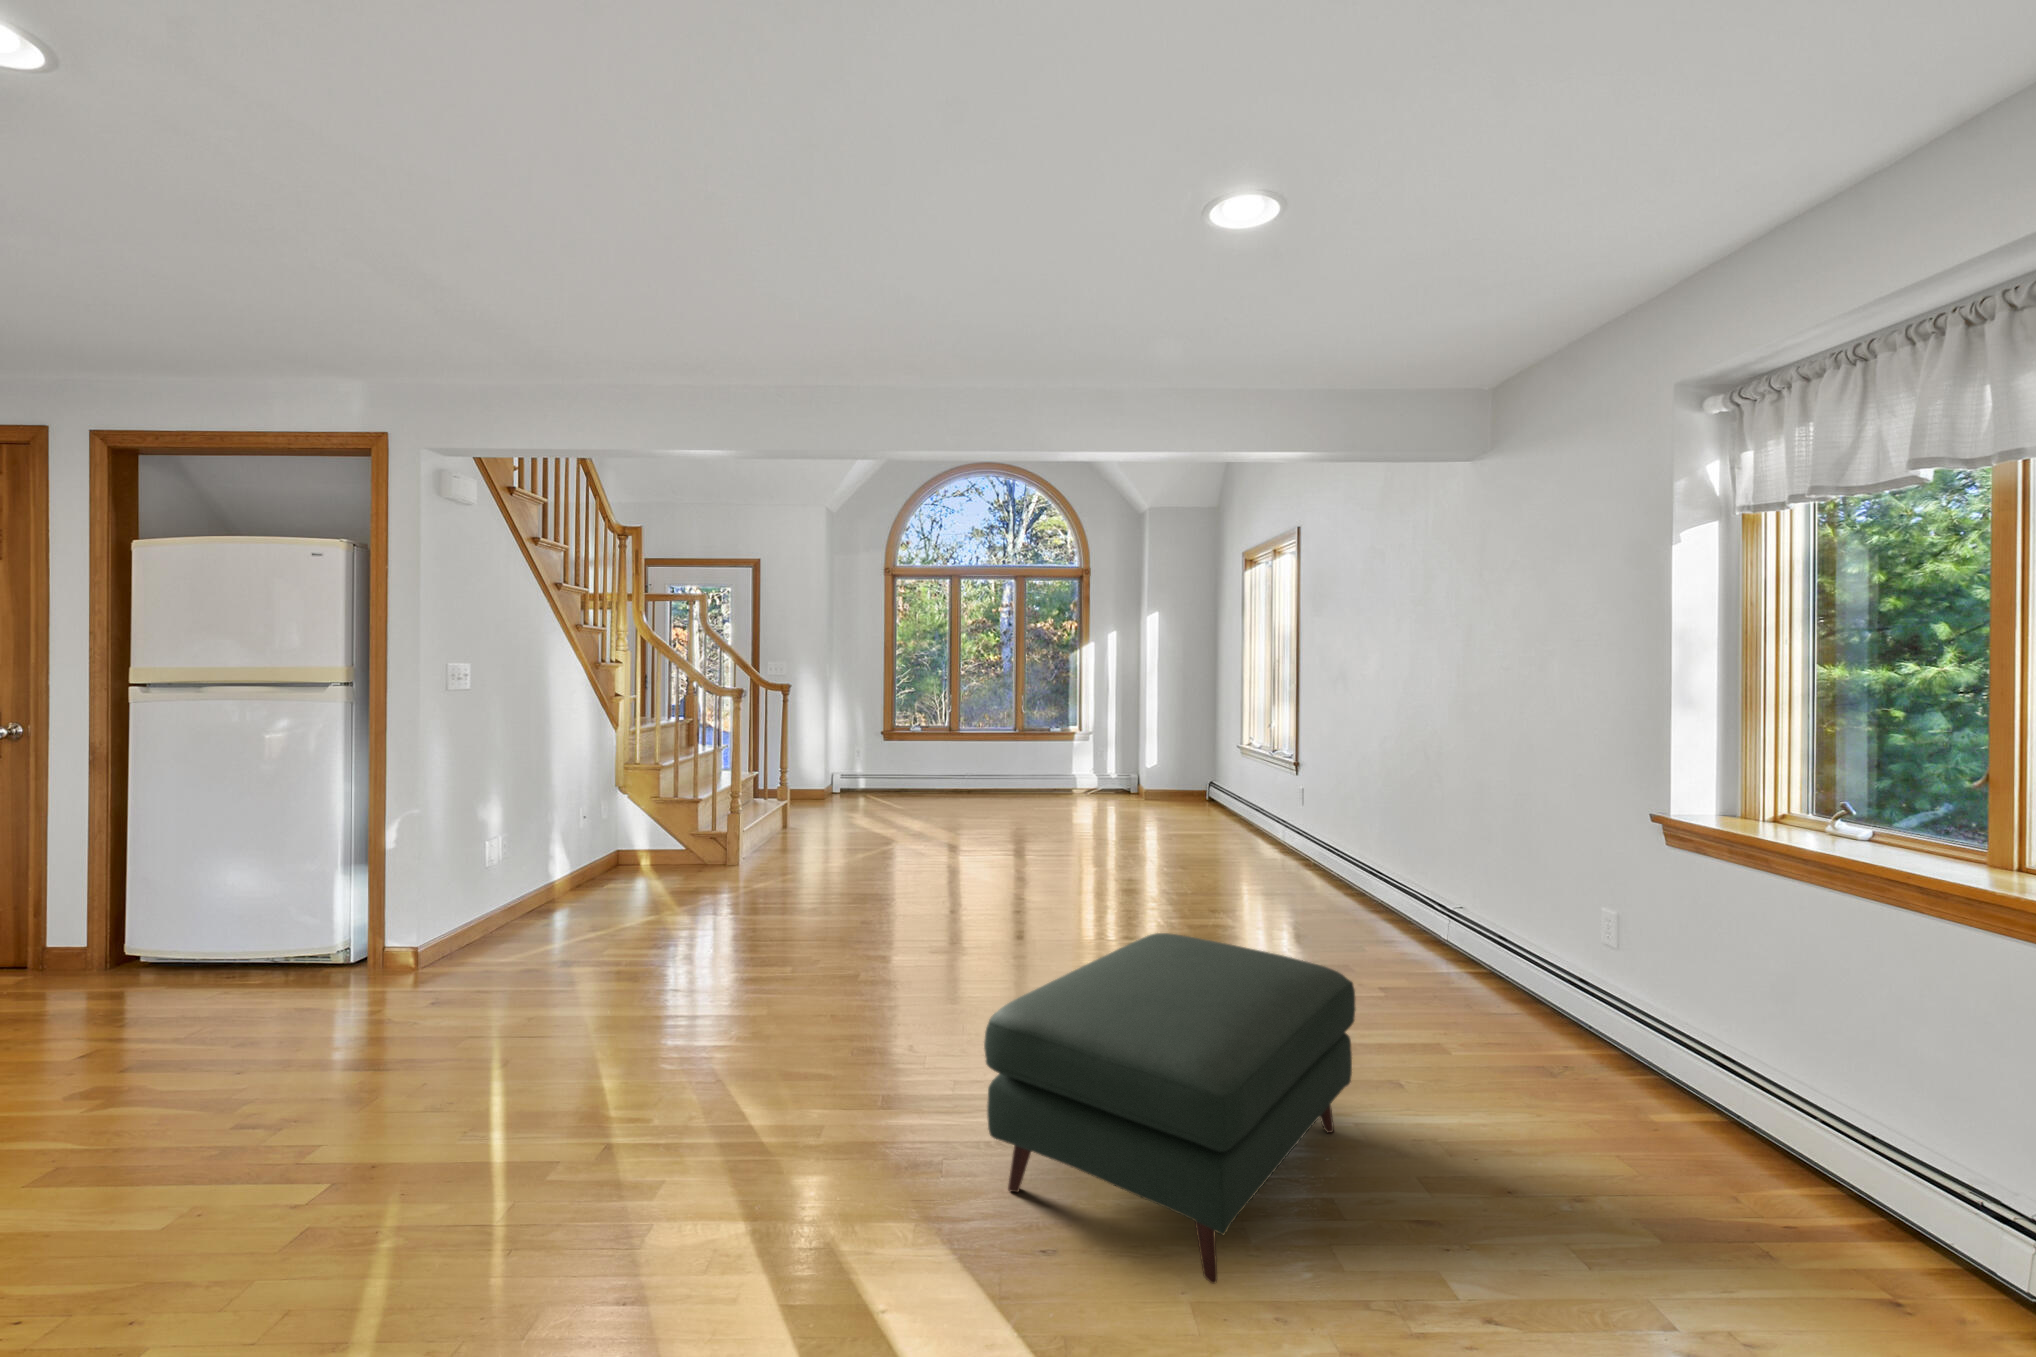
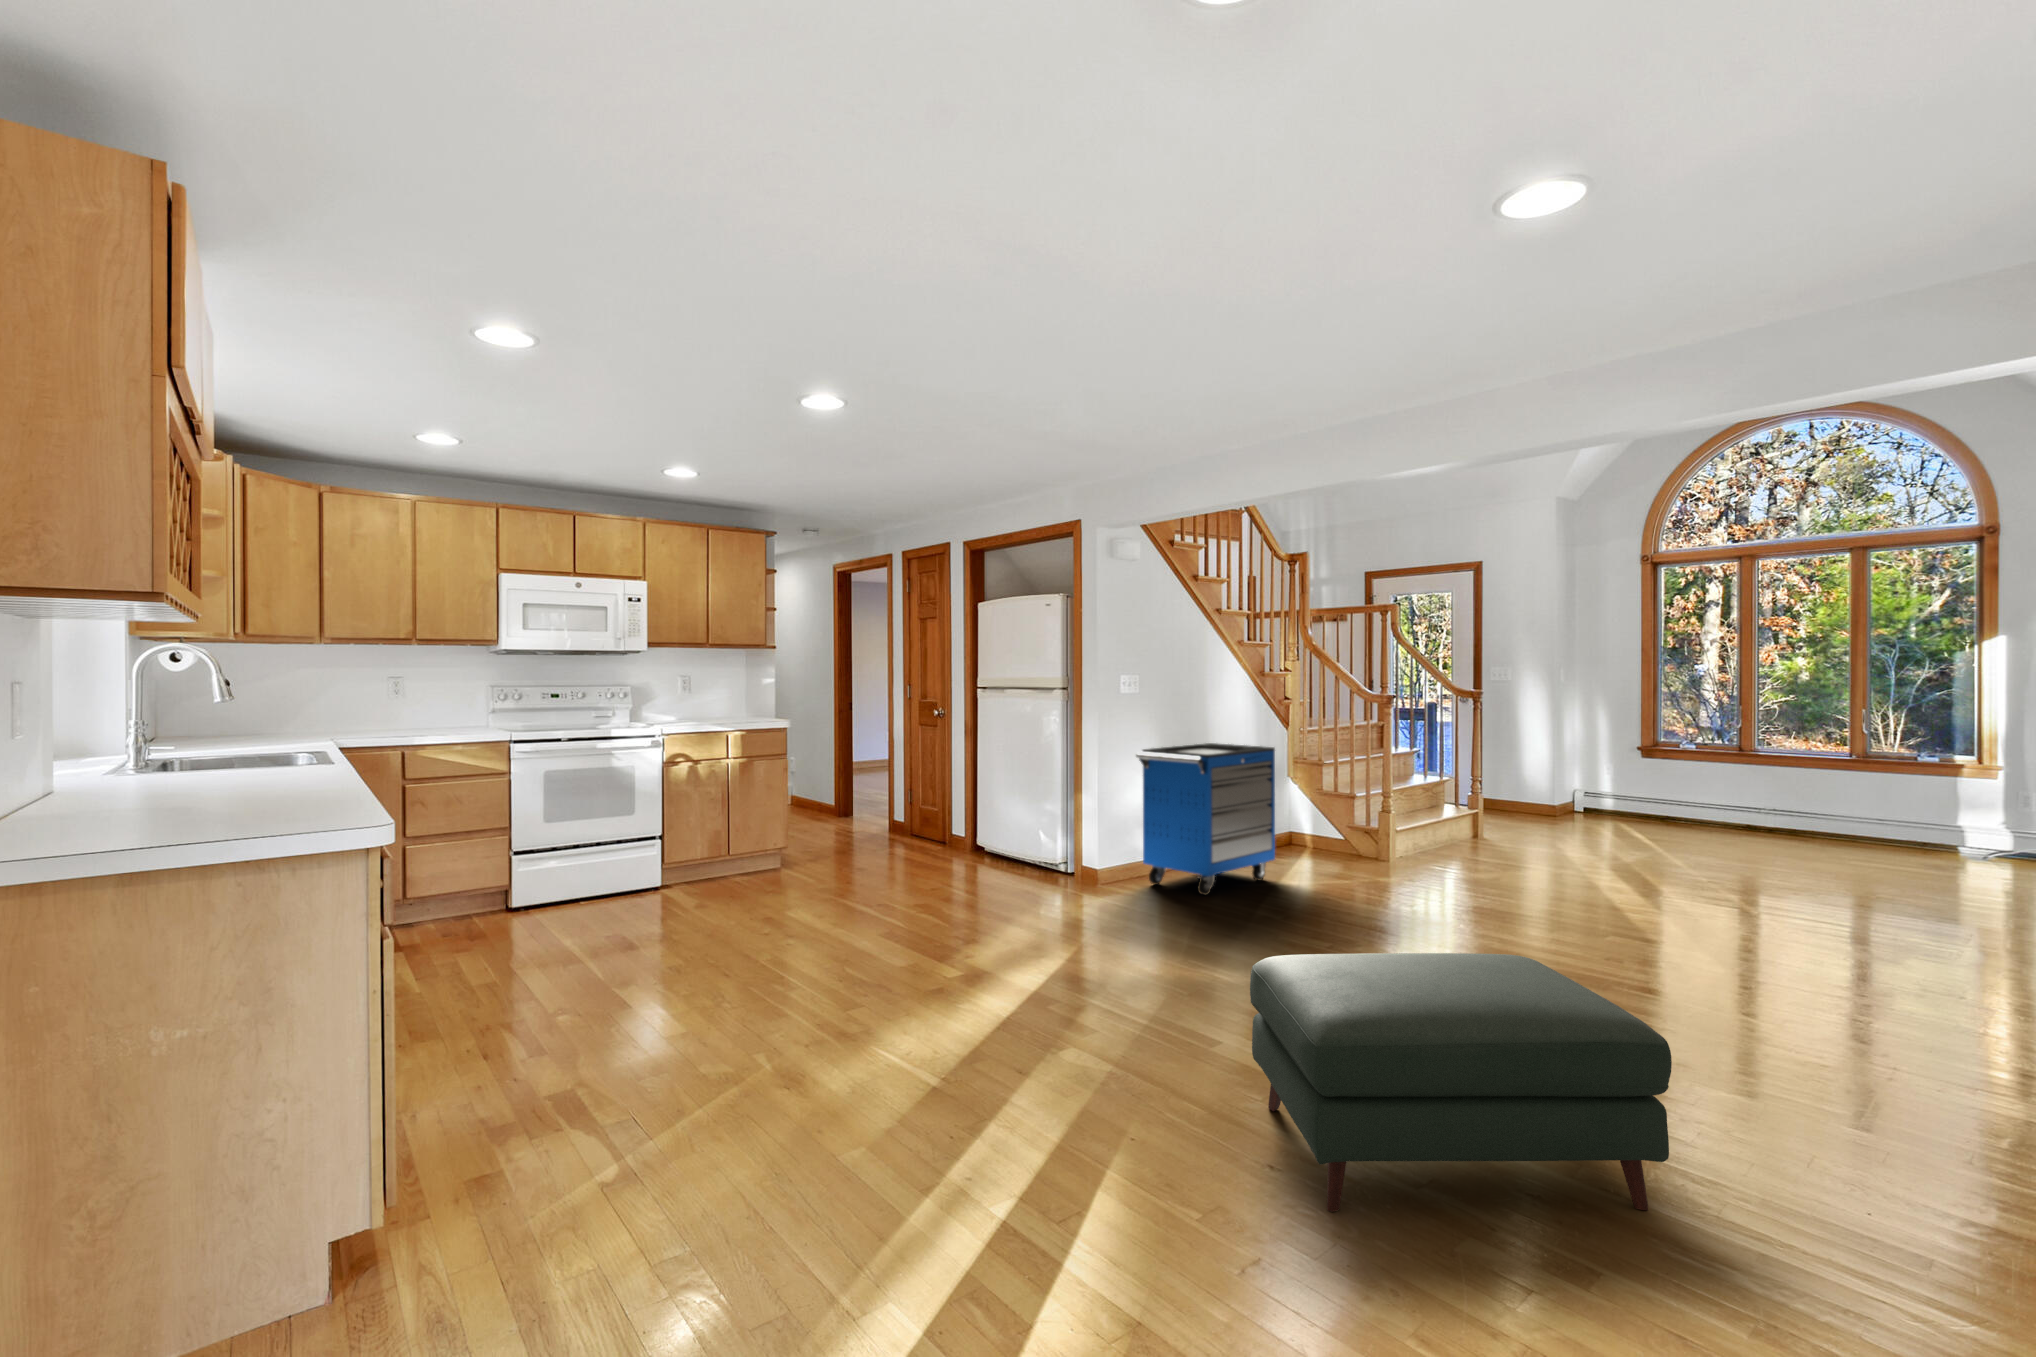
storage cabinet: none [488,752,657,947] -> present [1136,743,1275,895]

